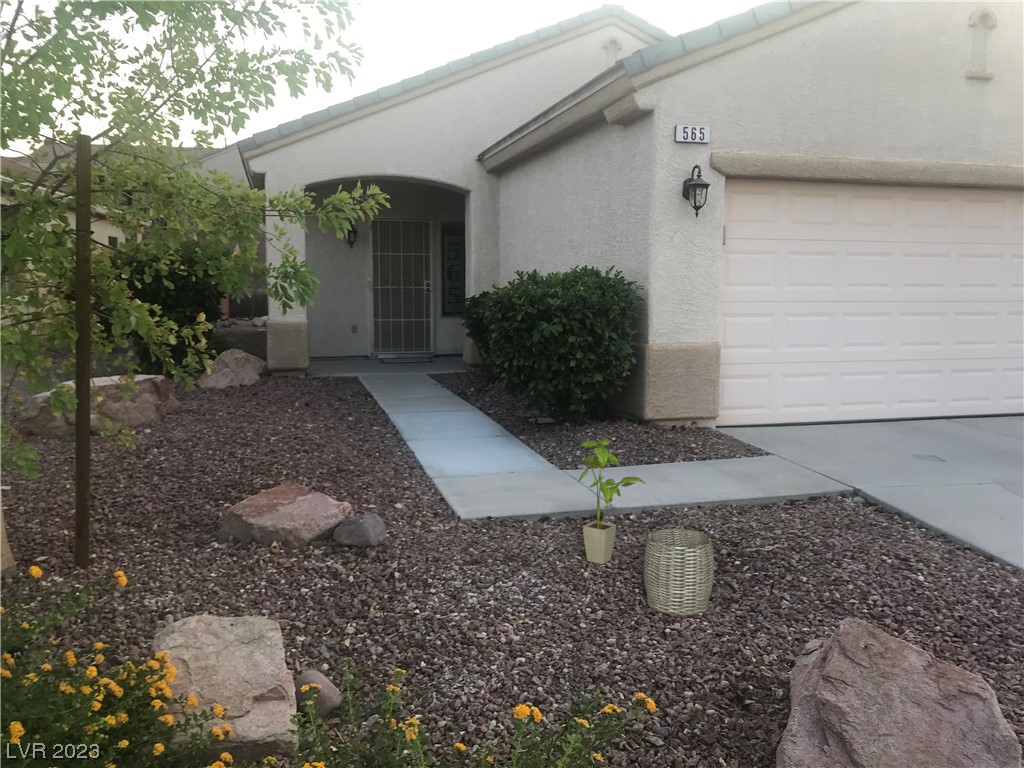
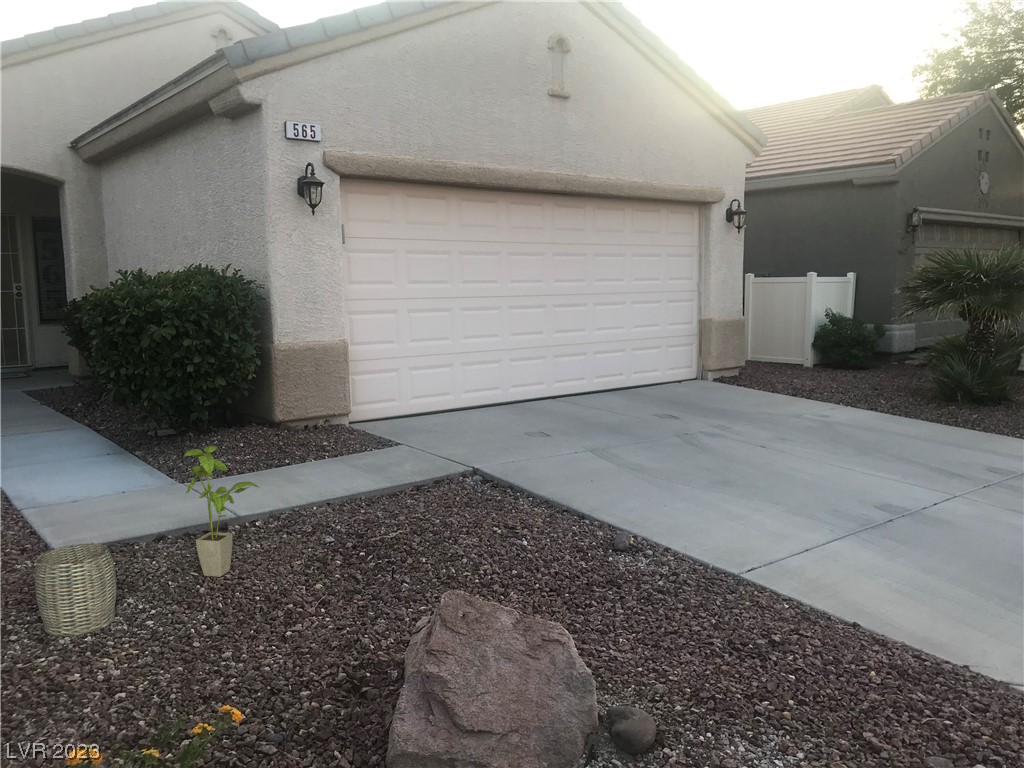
woven basket: present [644,529,714,615] -> present [35,544,117,636]

